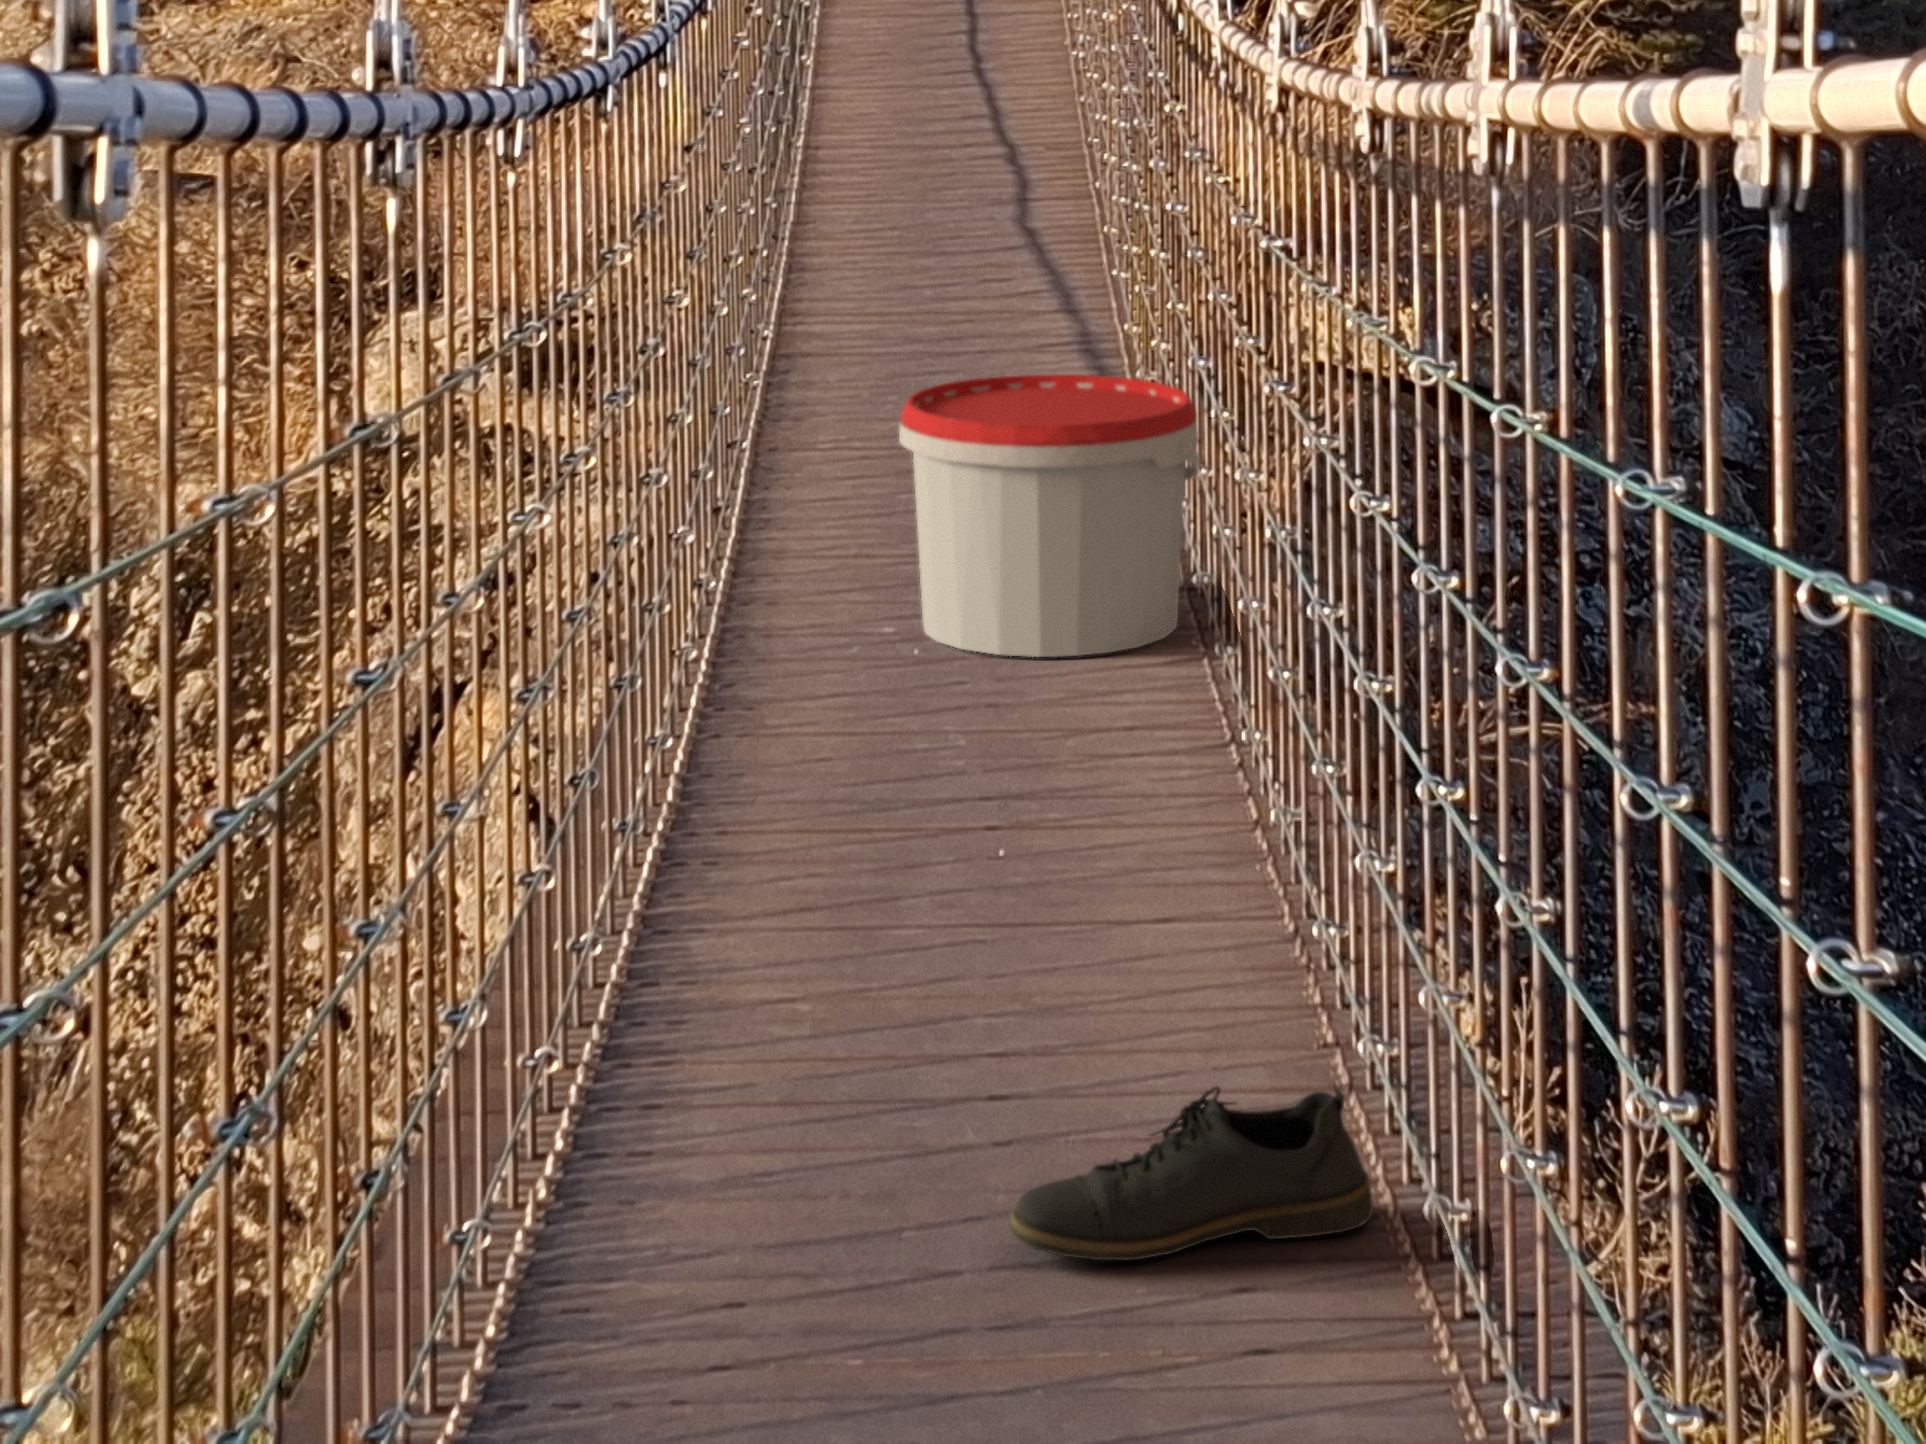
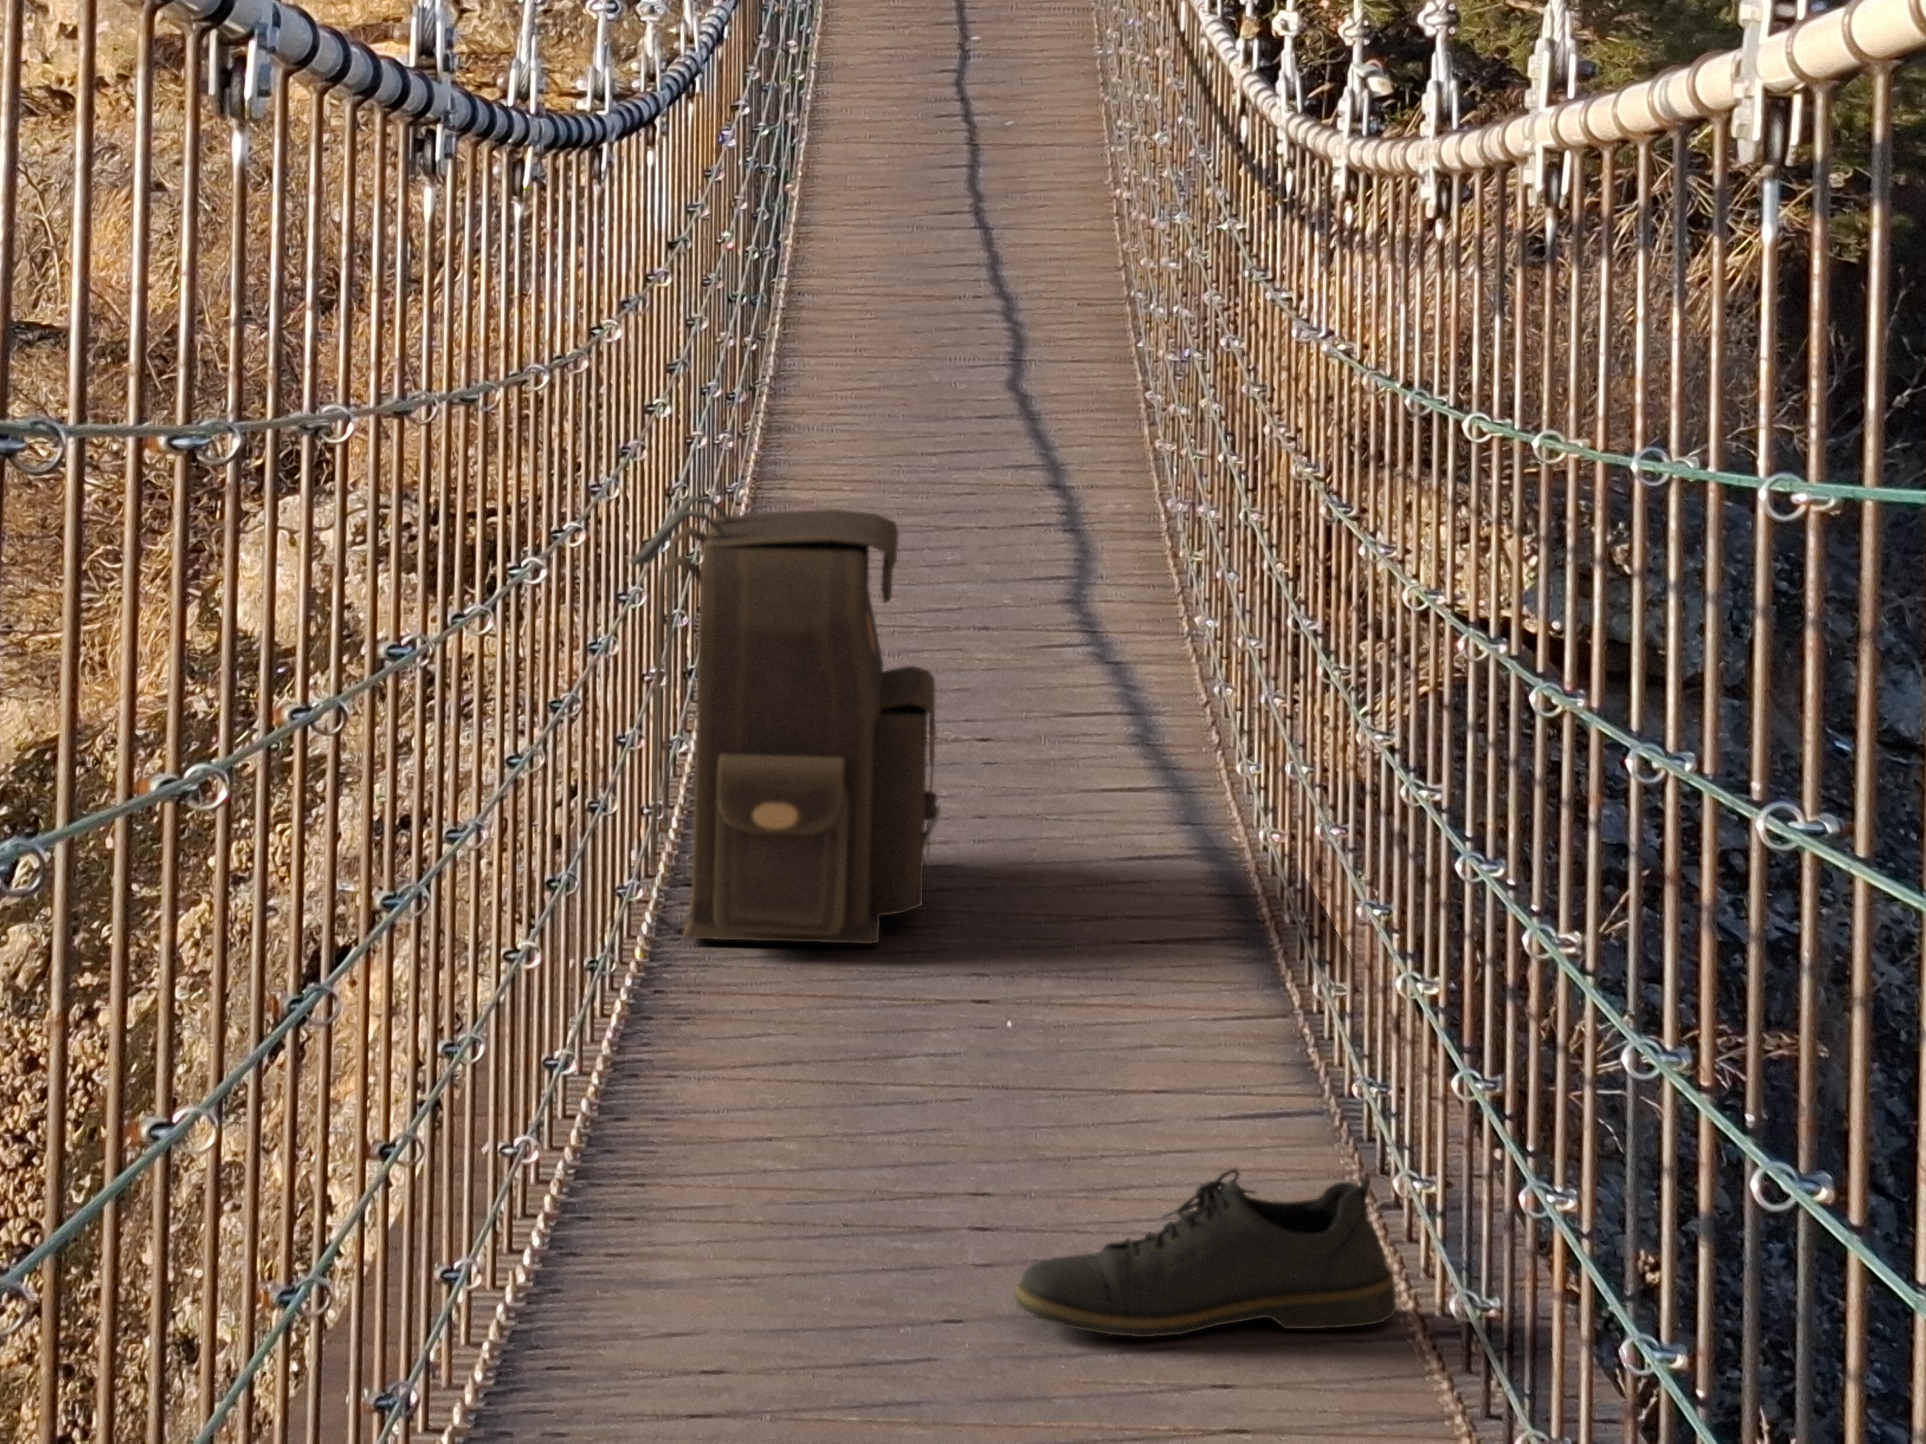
bucket: present [899,374,1200,657] -> none [906,506,1246,817]
backpack: none [643,401,934,811] -> present [629,496,941,944]

